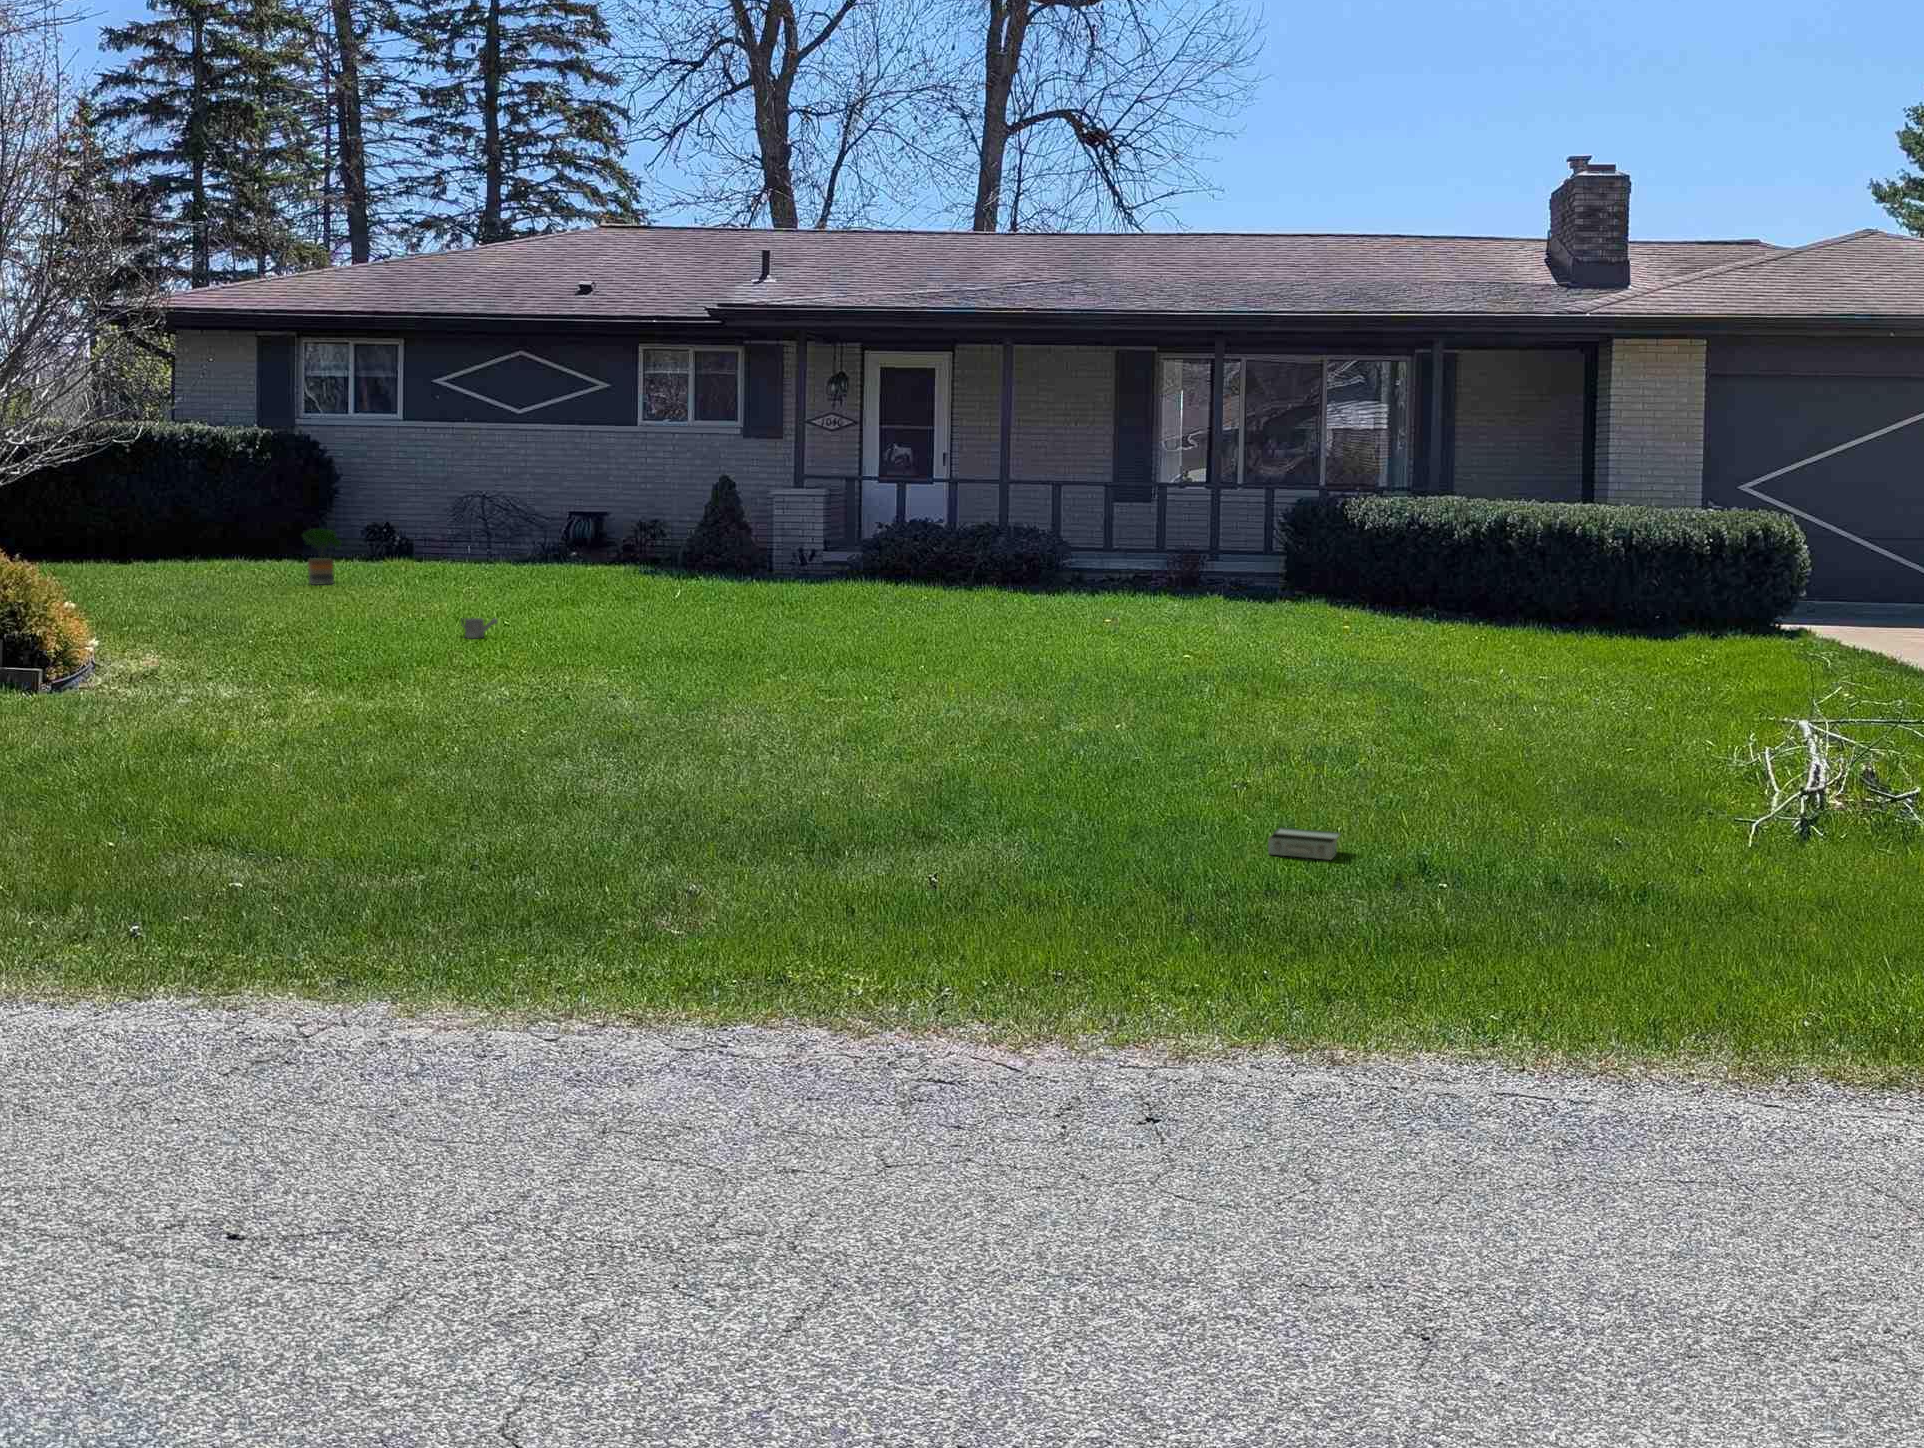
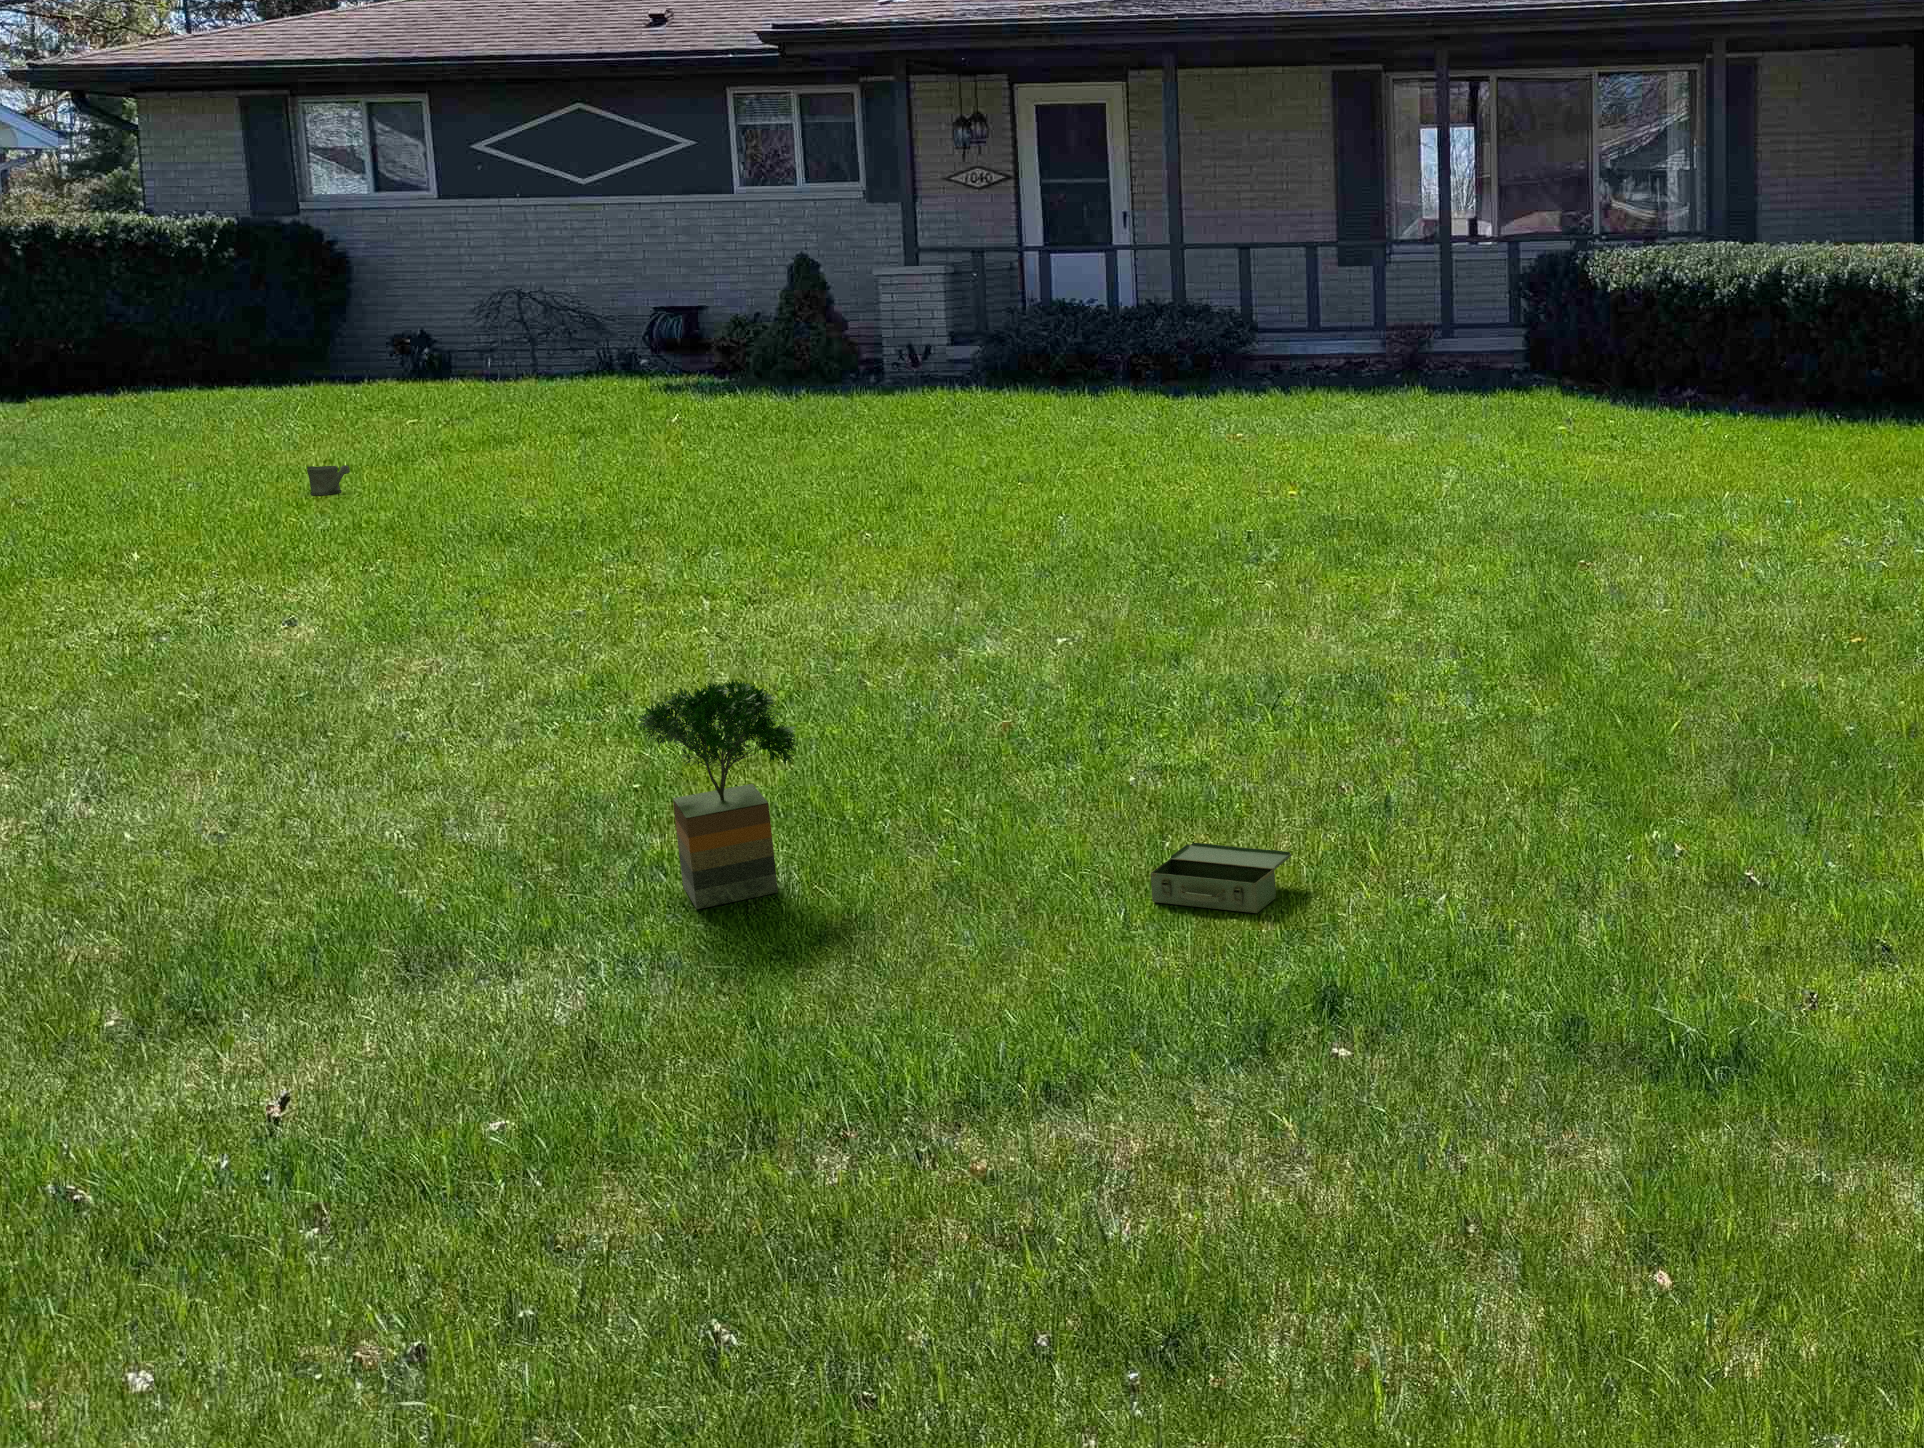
potted tree: present [303,529,341,585] -> present [638,680,796,909]

